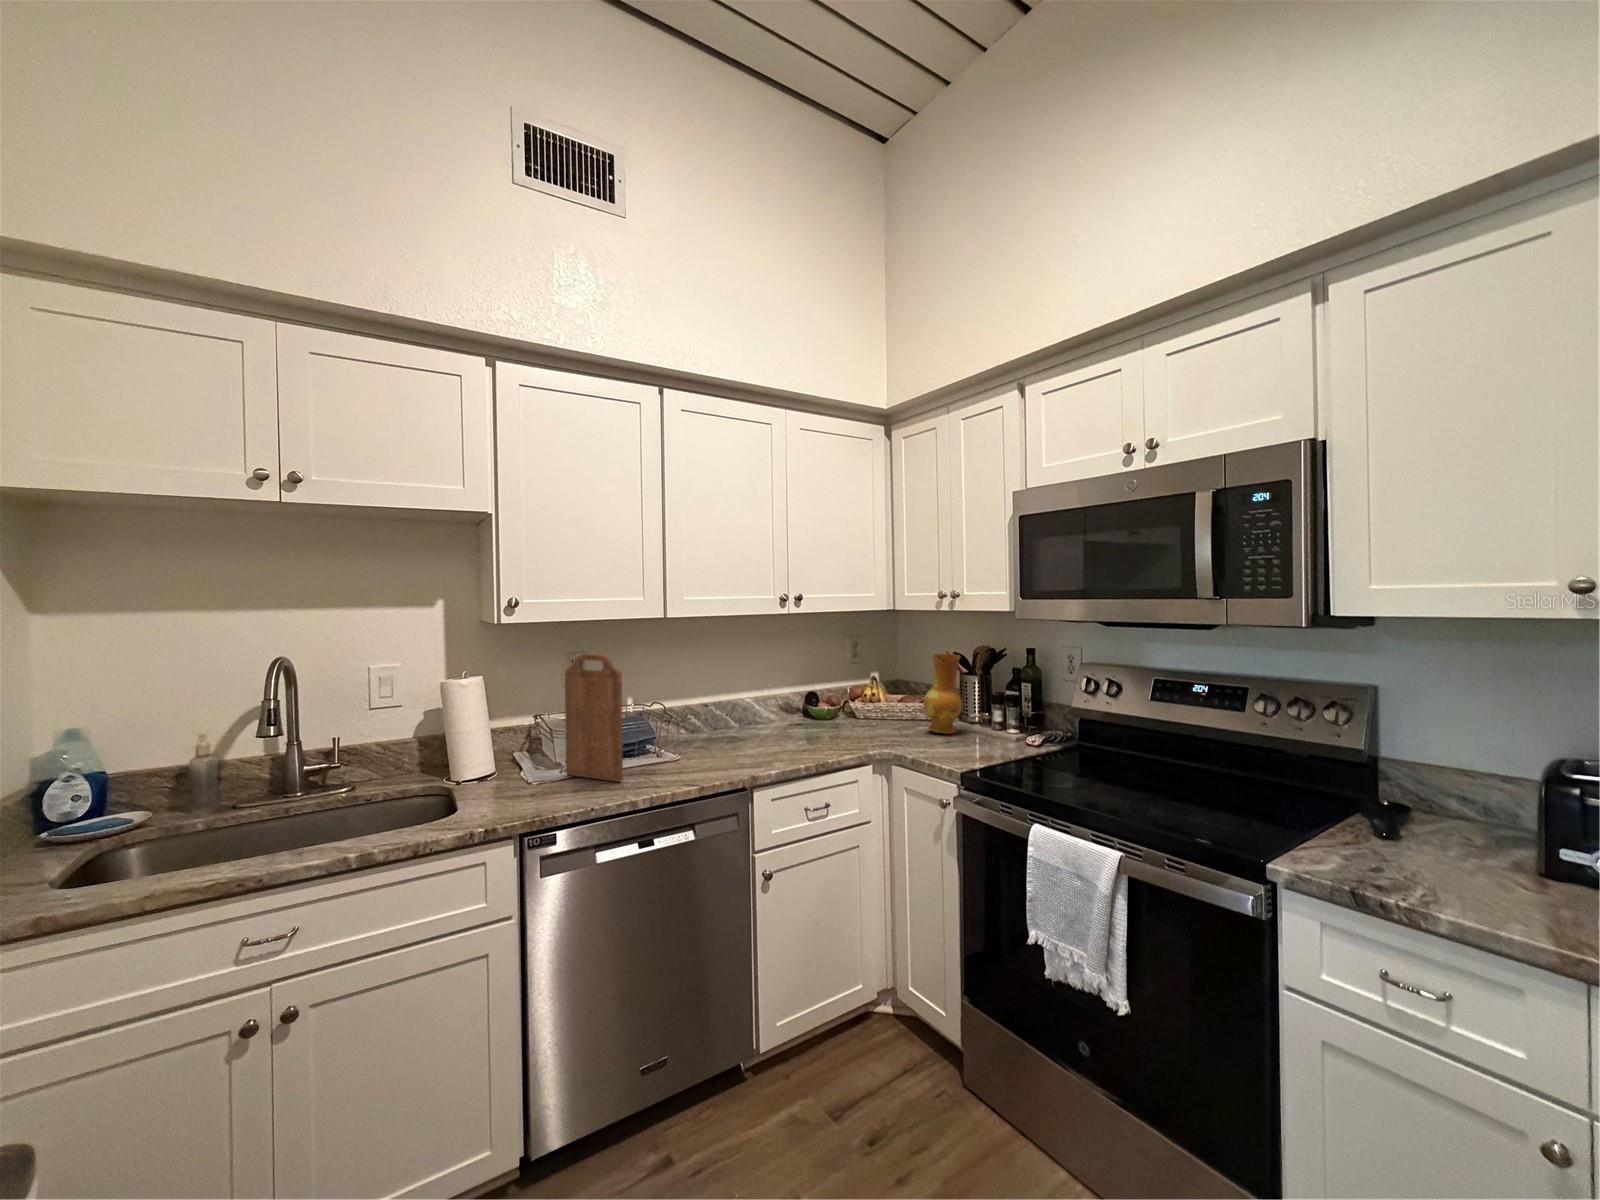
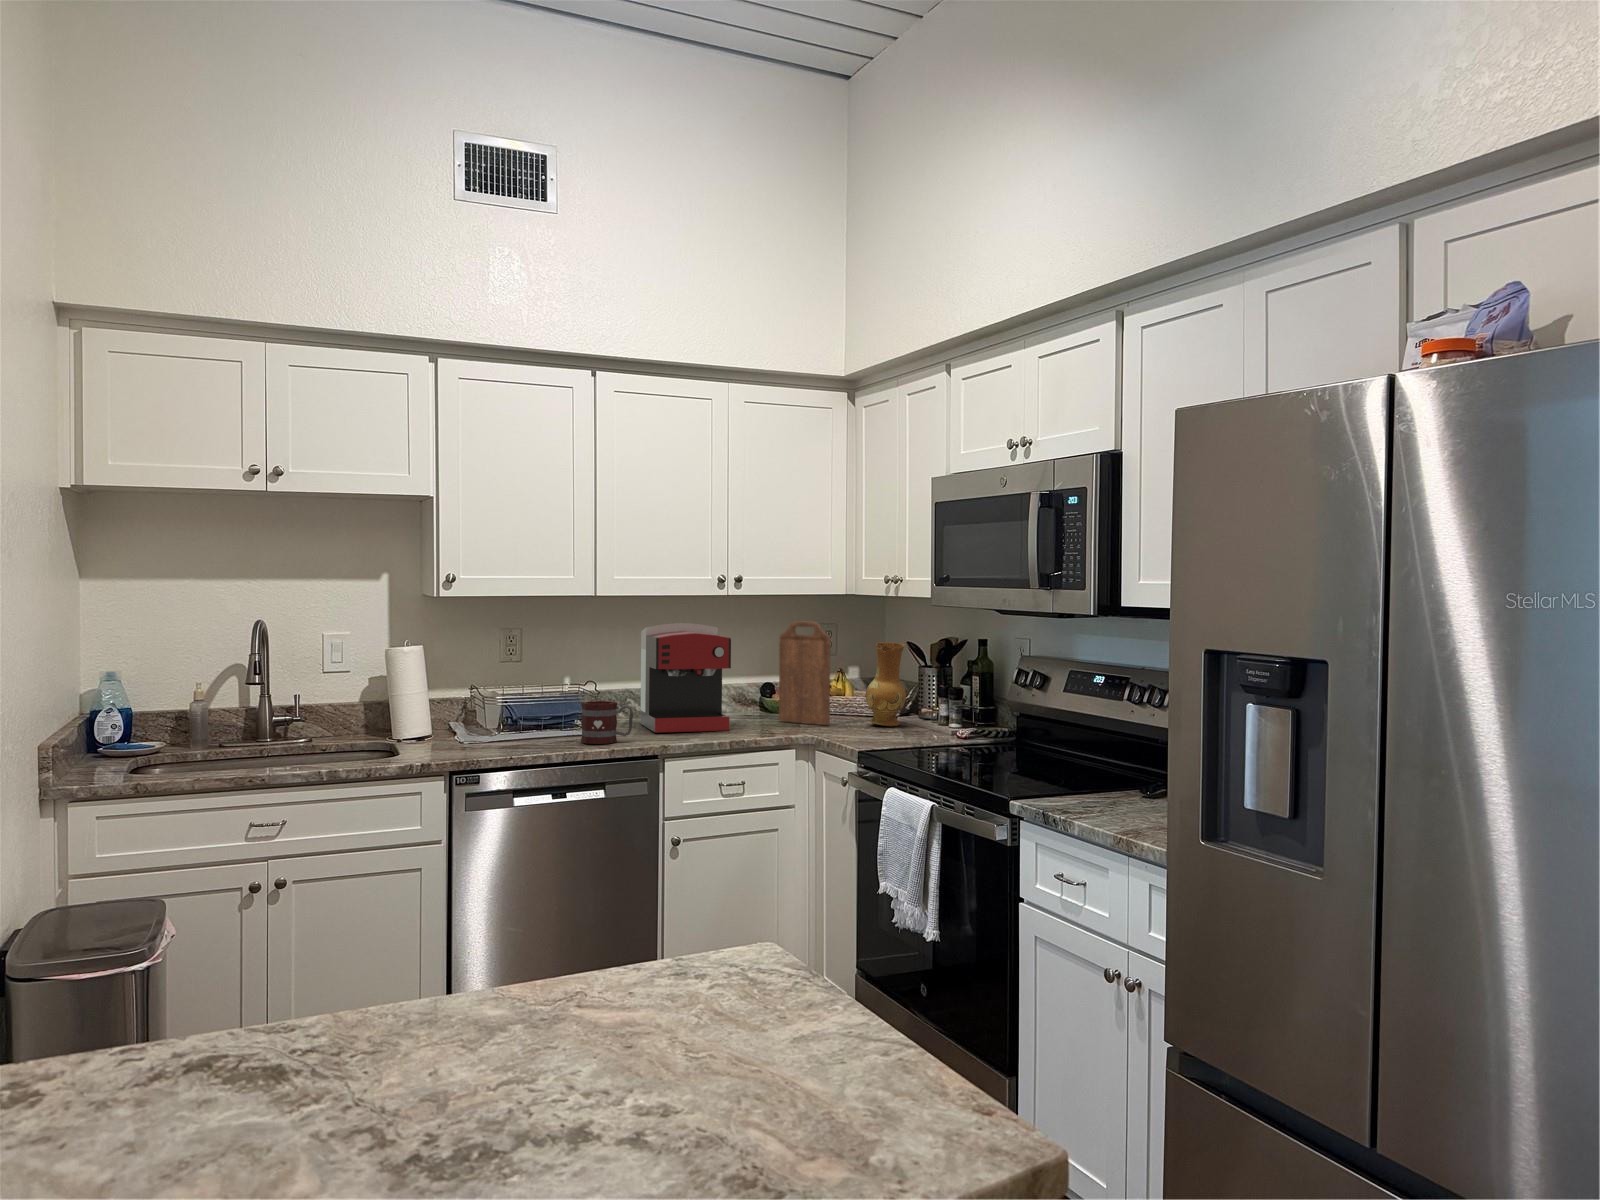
coffee maker: none [705,641,803,755] -> present [640,623,731,733]
cutting board: present [565,654,623,782] -> present [779,621,831,725]
mug: none [661,728,716,777] -> present [581,701,633,744]

